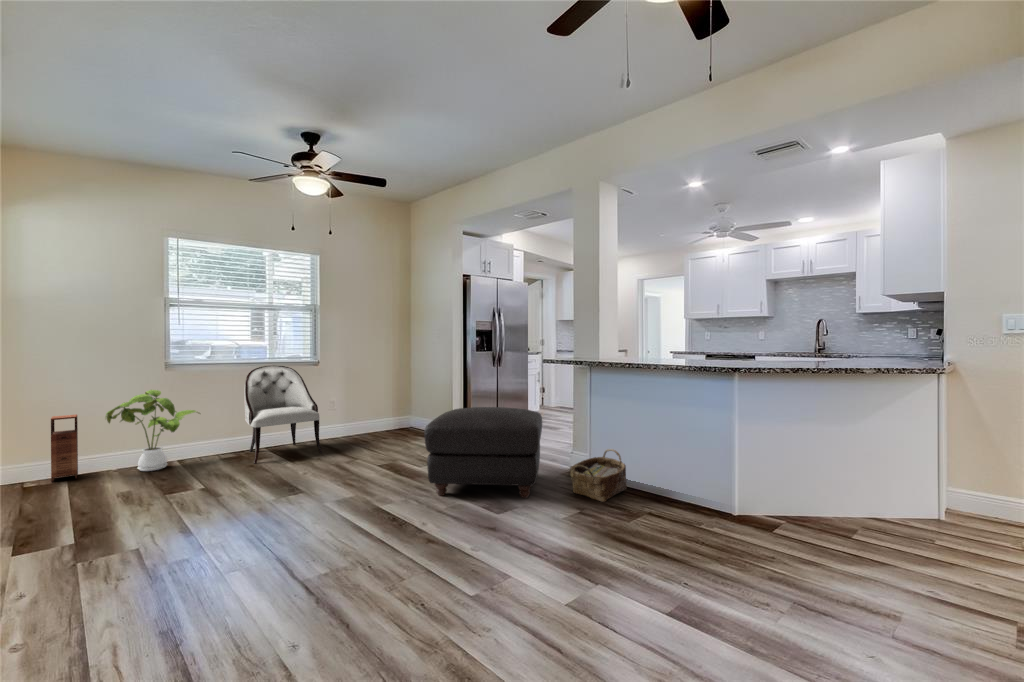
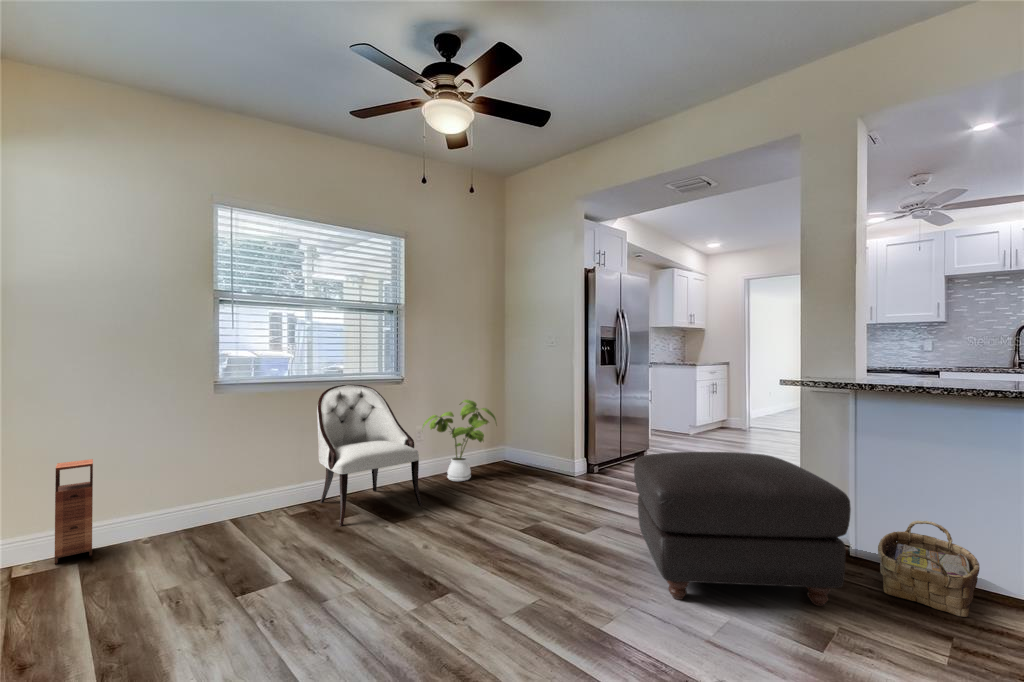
house plant: present [106,390,199,471] -> present [423,400,496,481]

